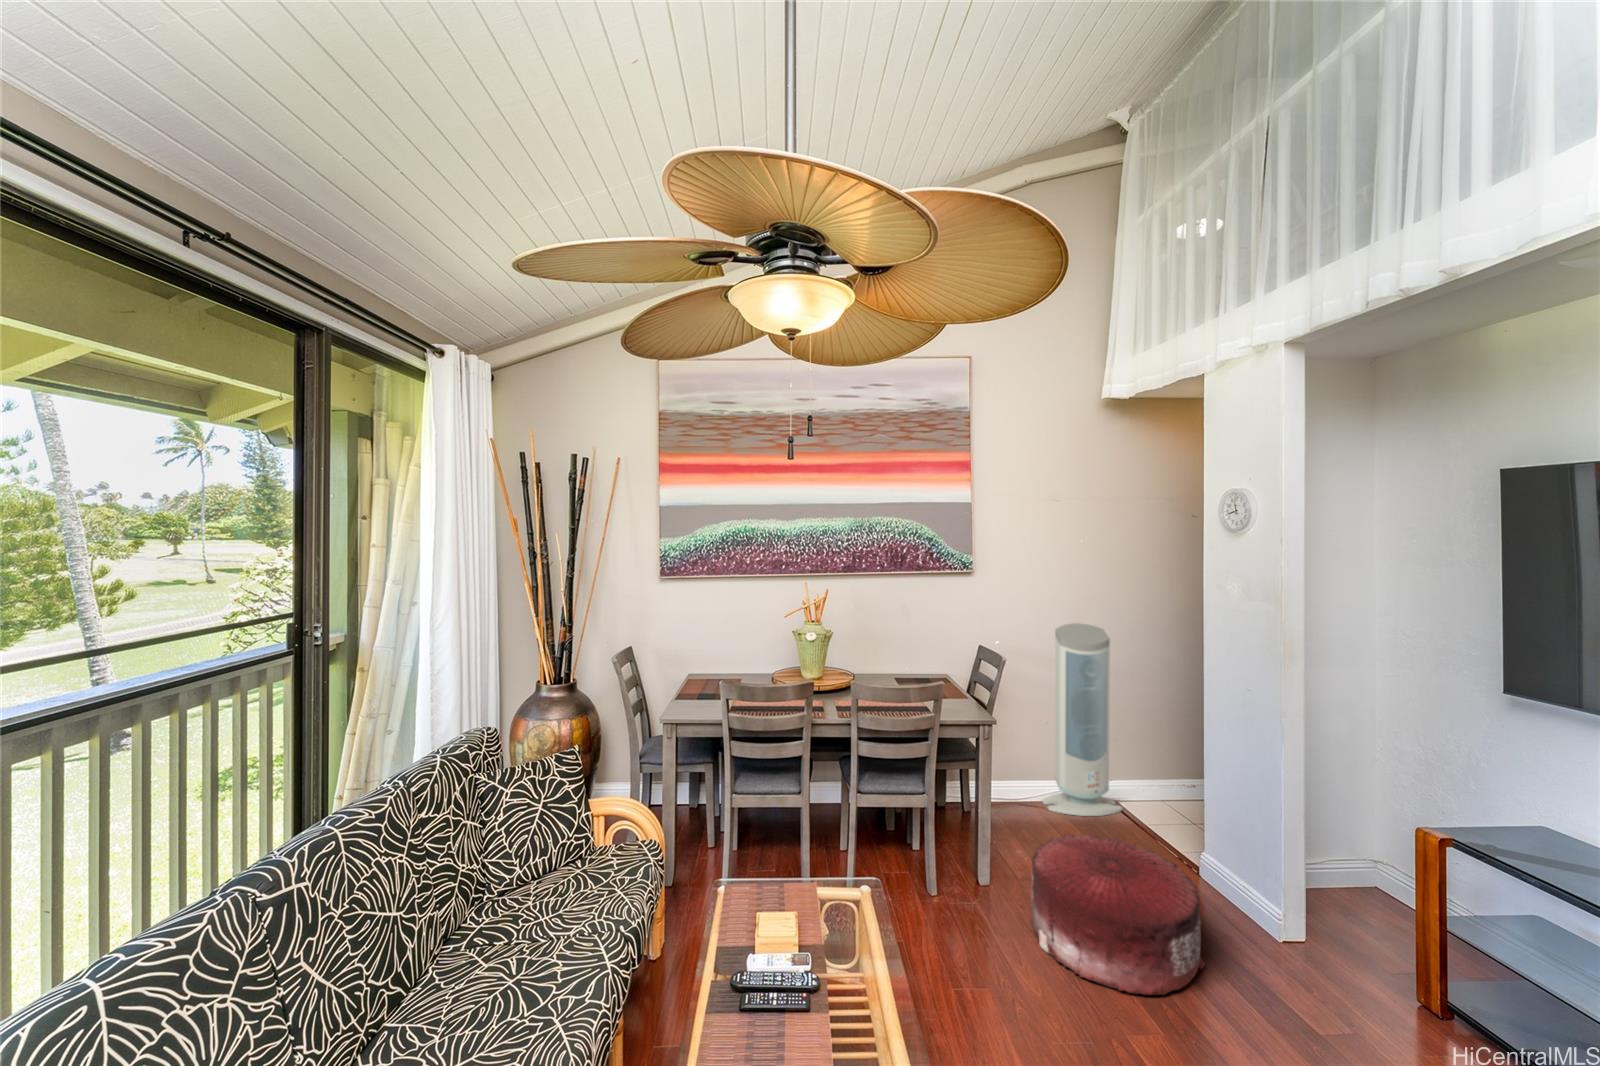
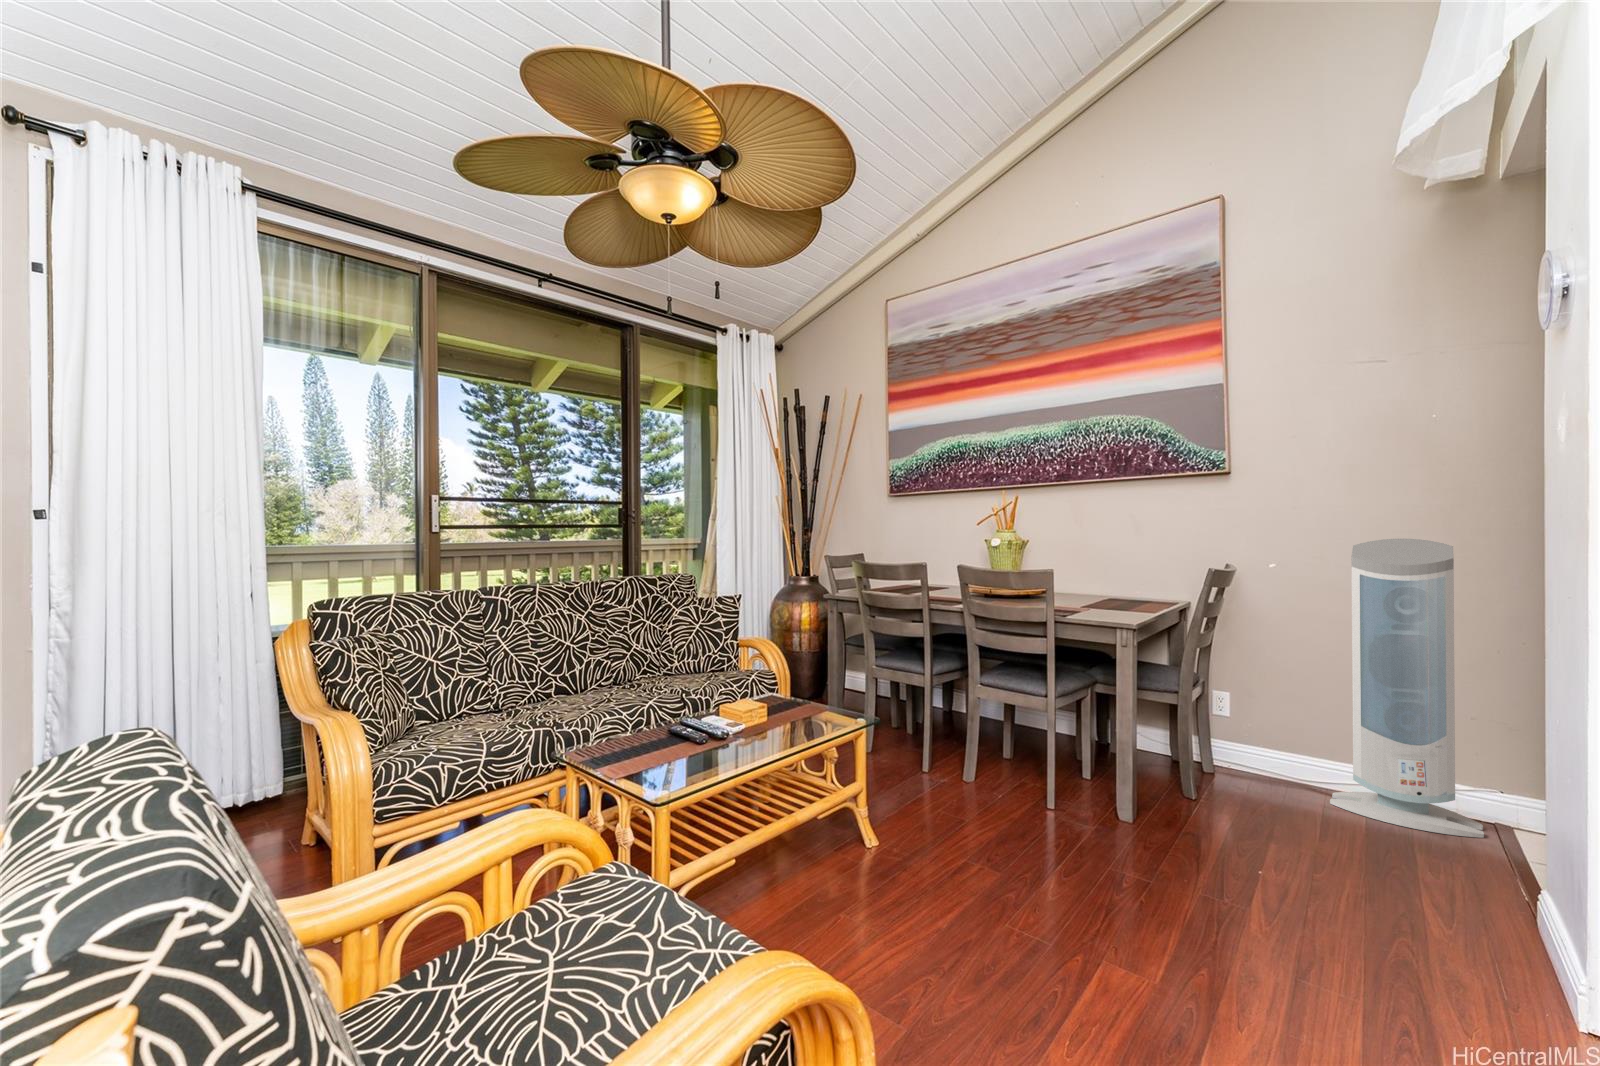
pouf: present [1031,833,1205,995] -> none [1089,773,1333,966]

